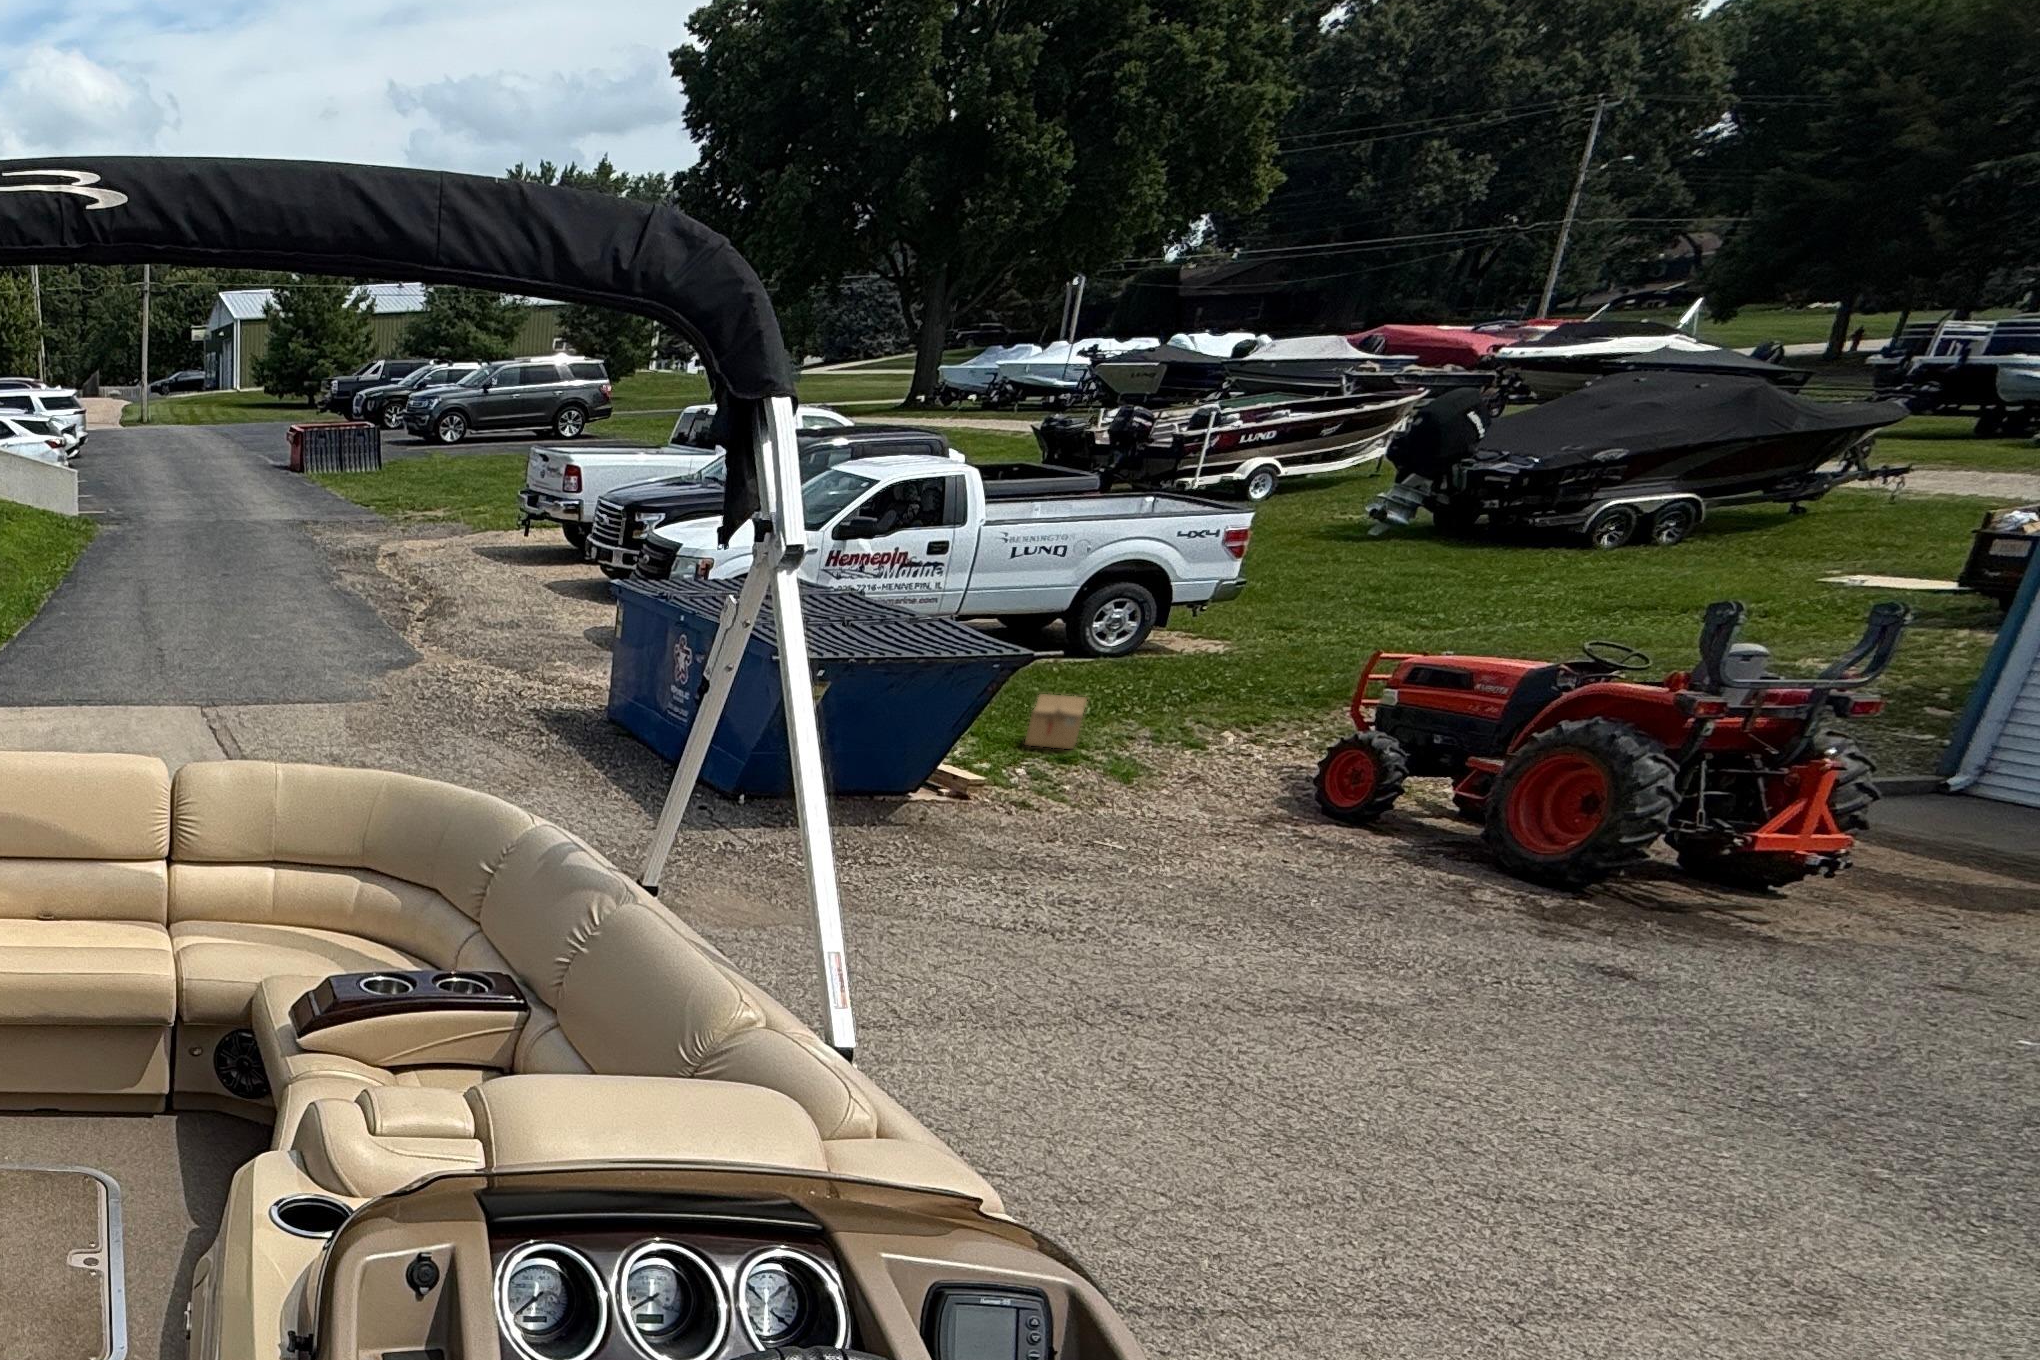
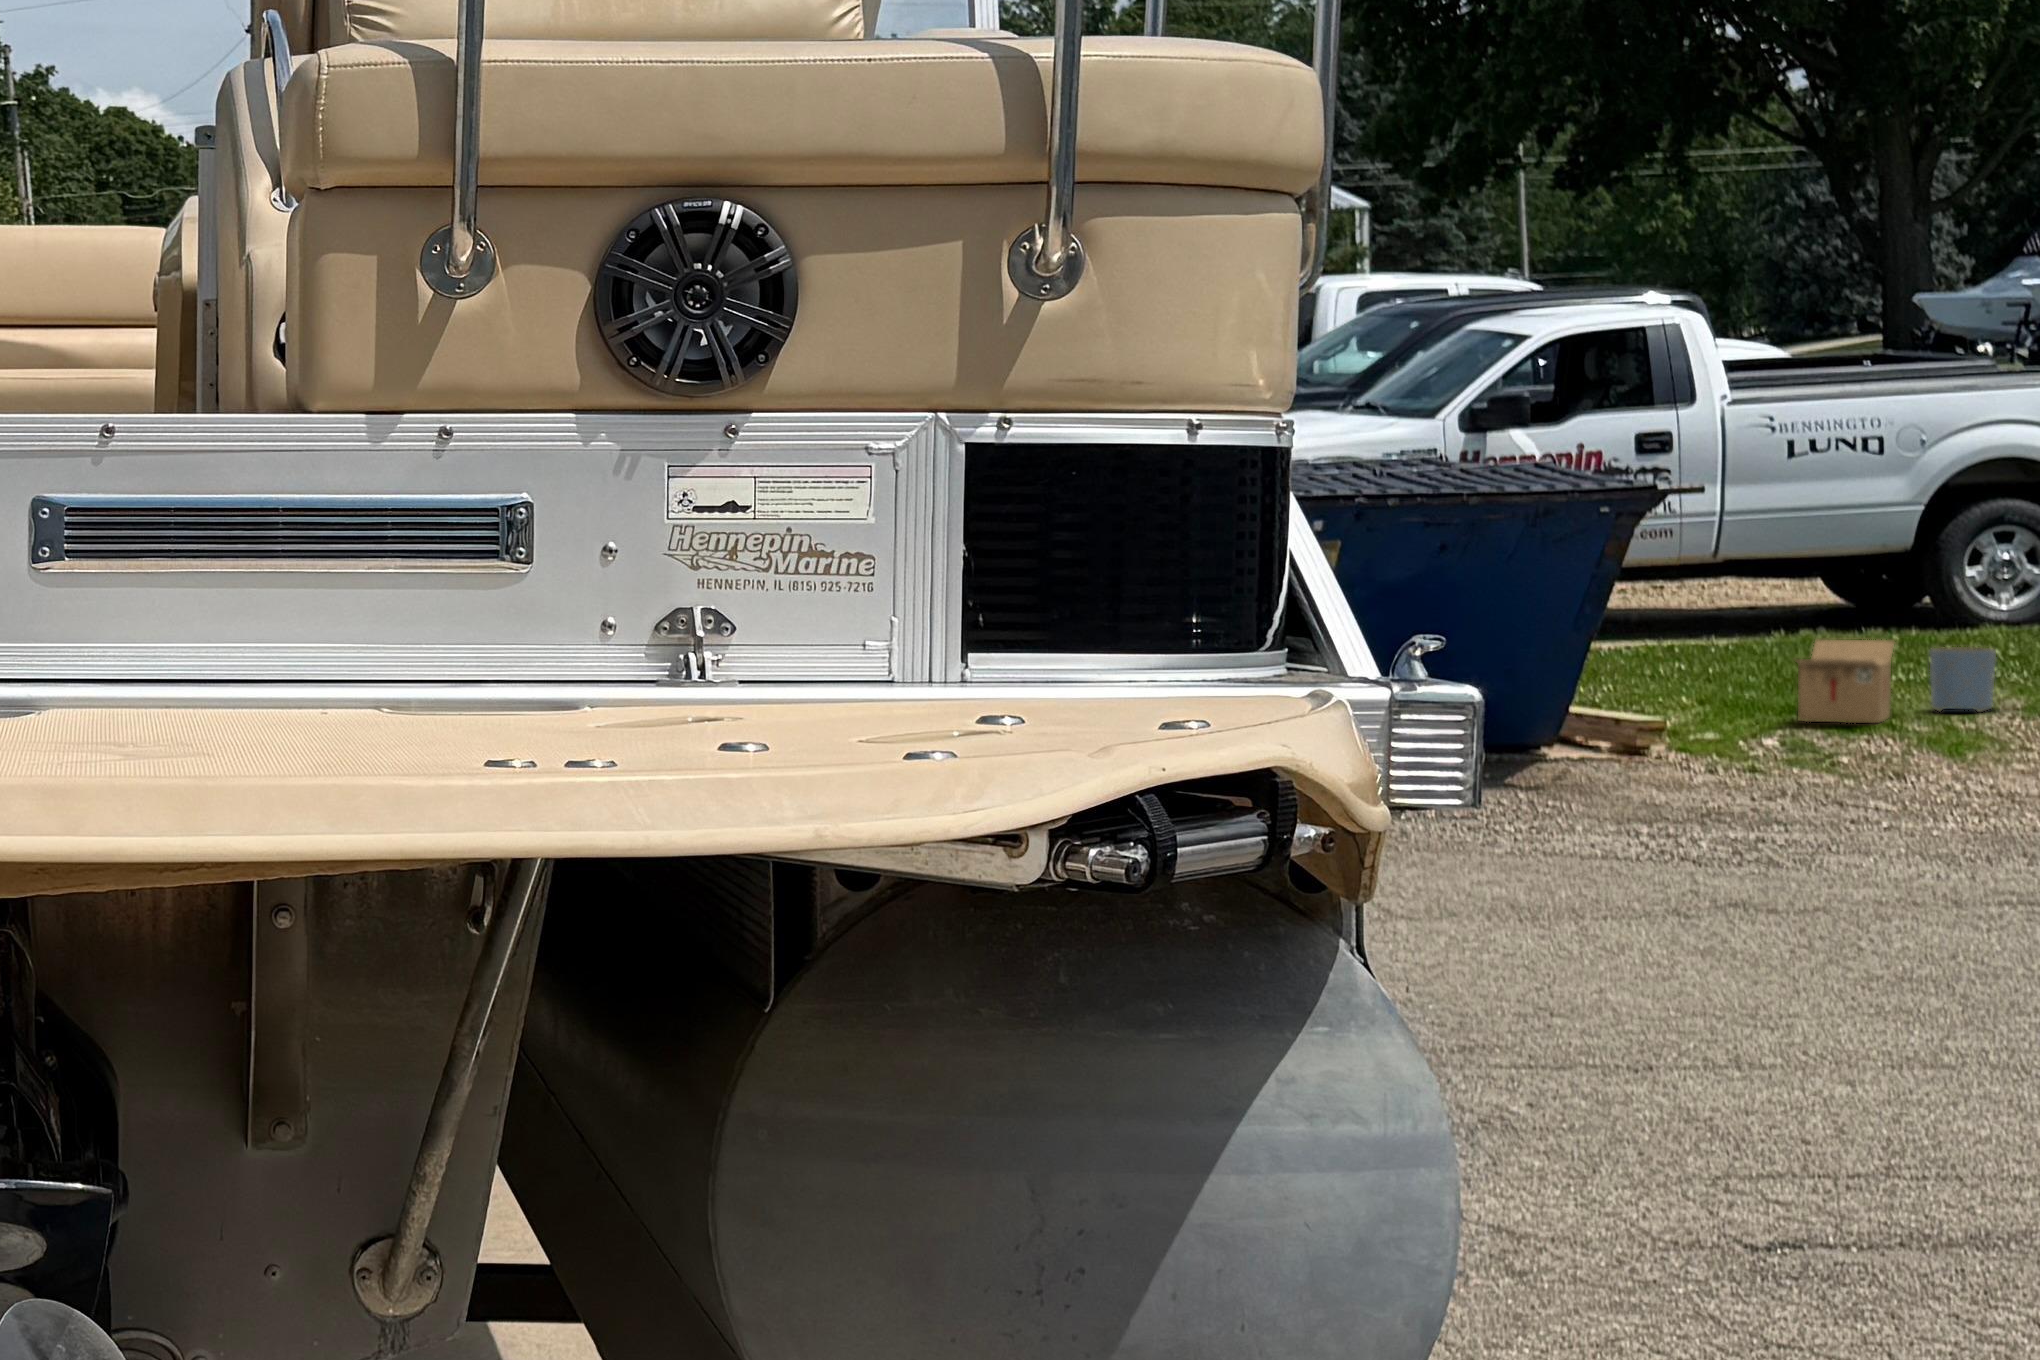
planter: none [1100,700,1146,742] -> present [1930,647,1996,712]

